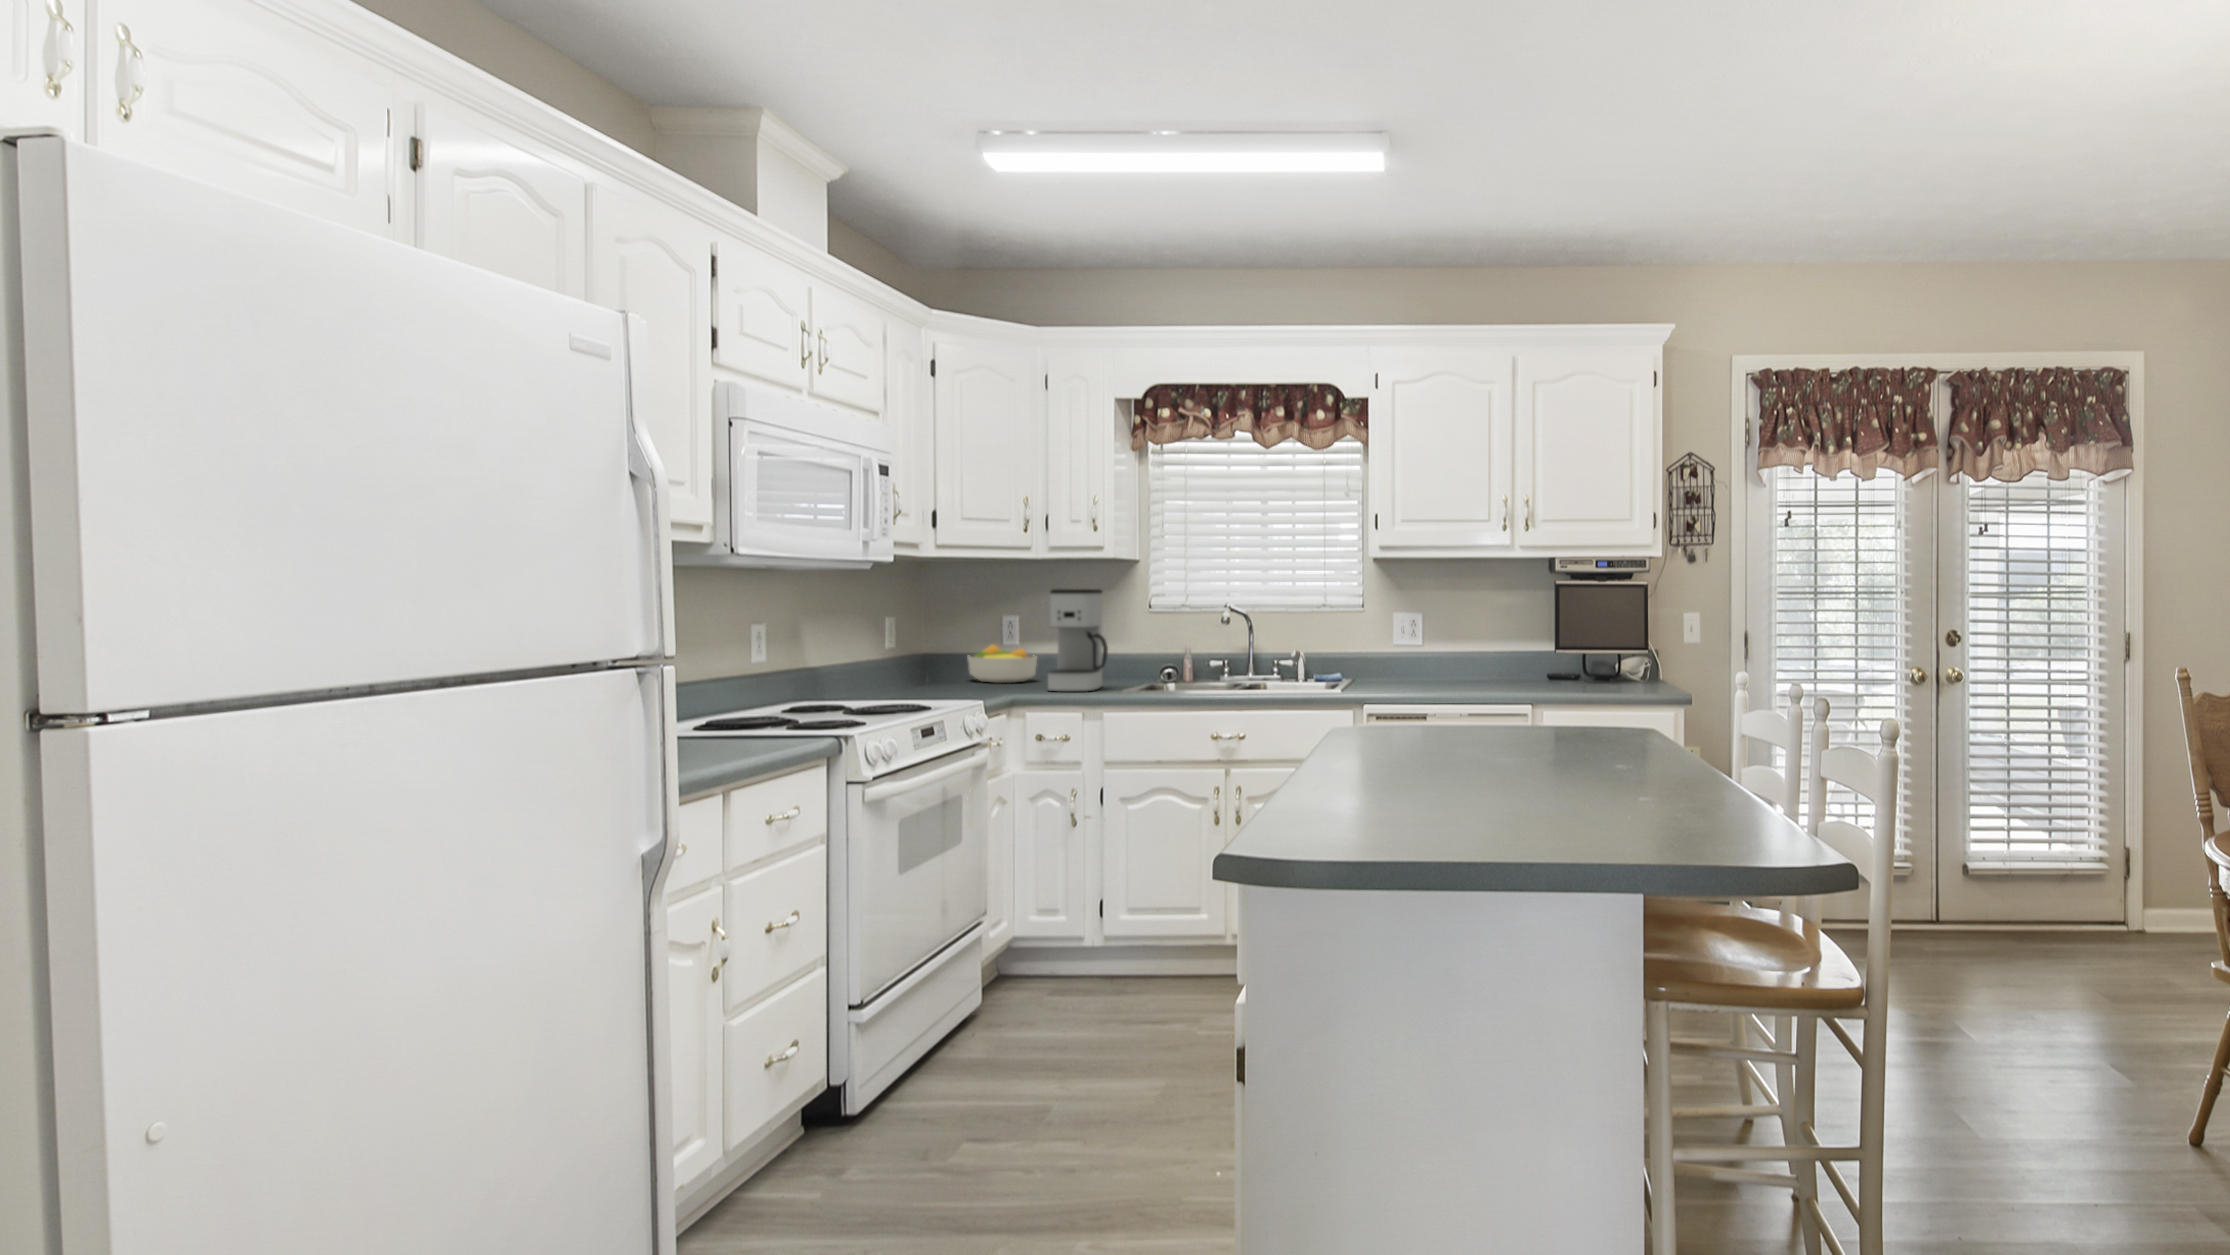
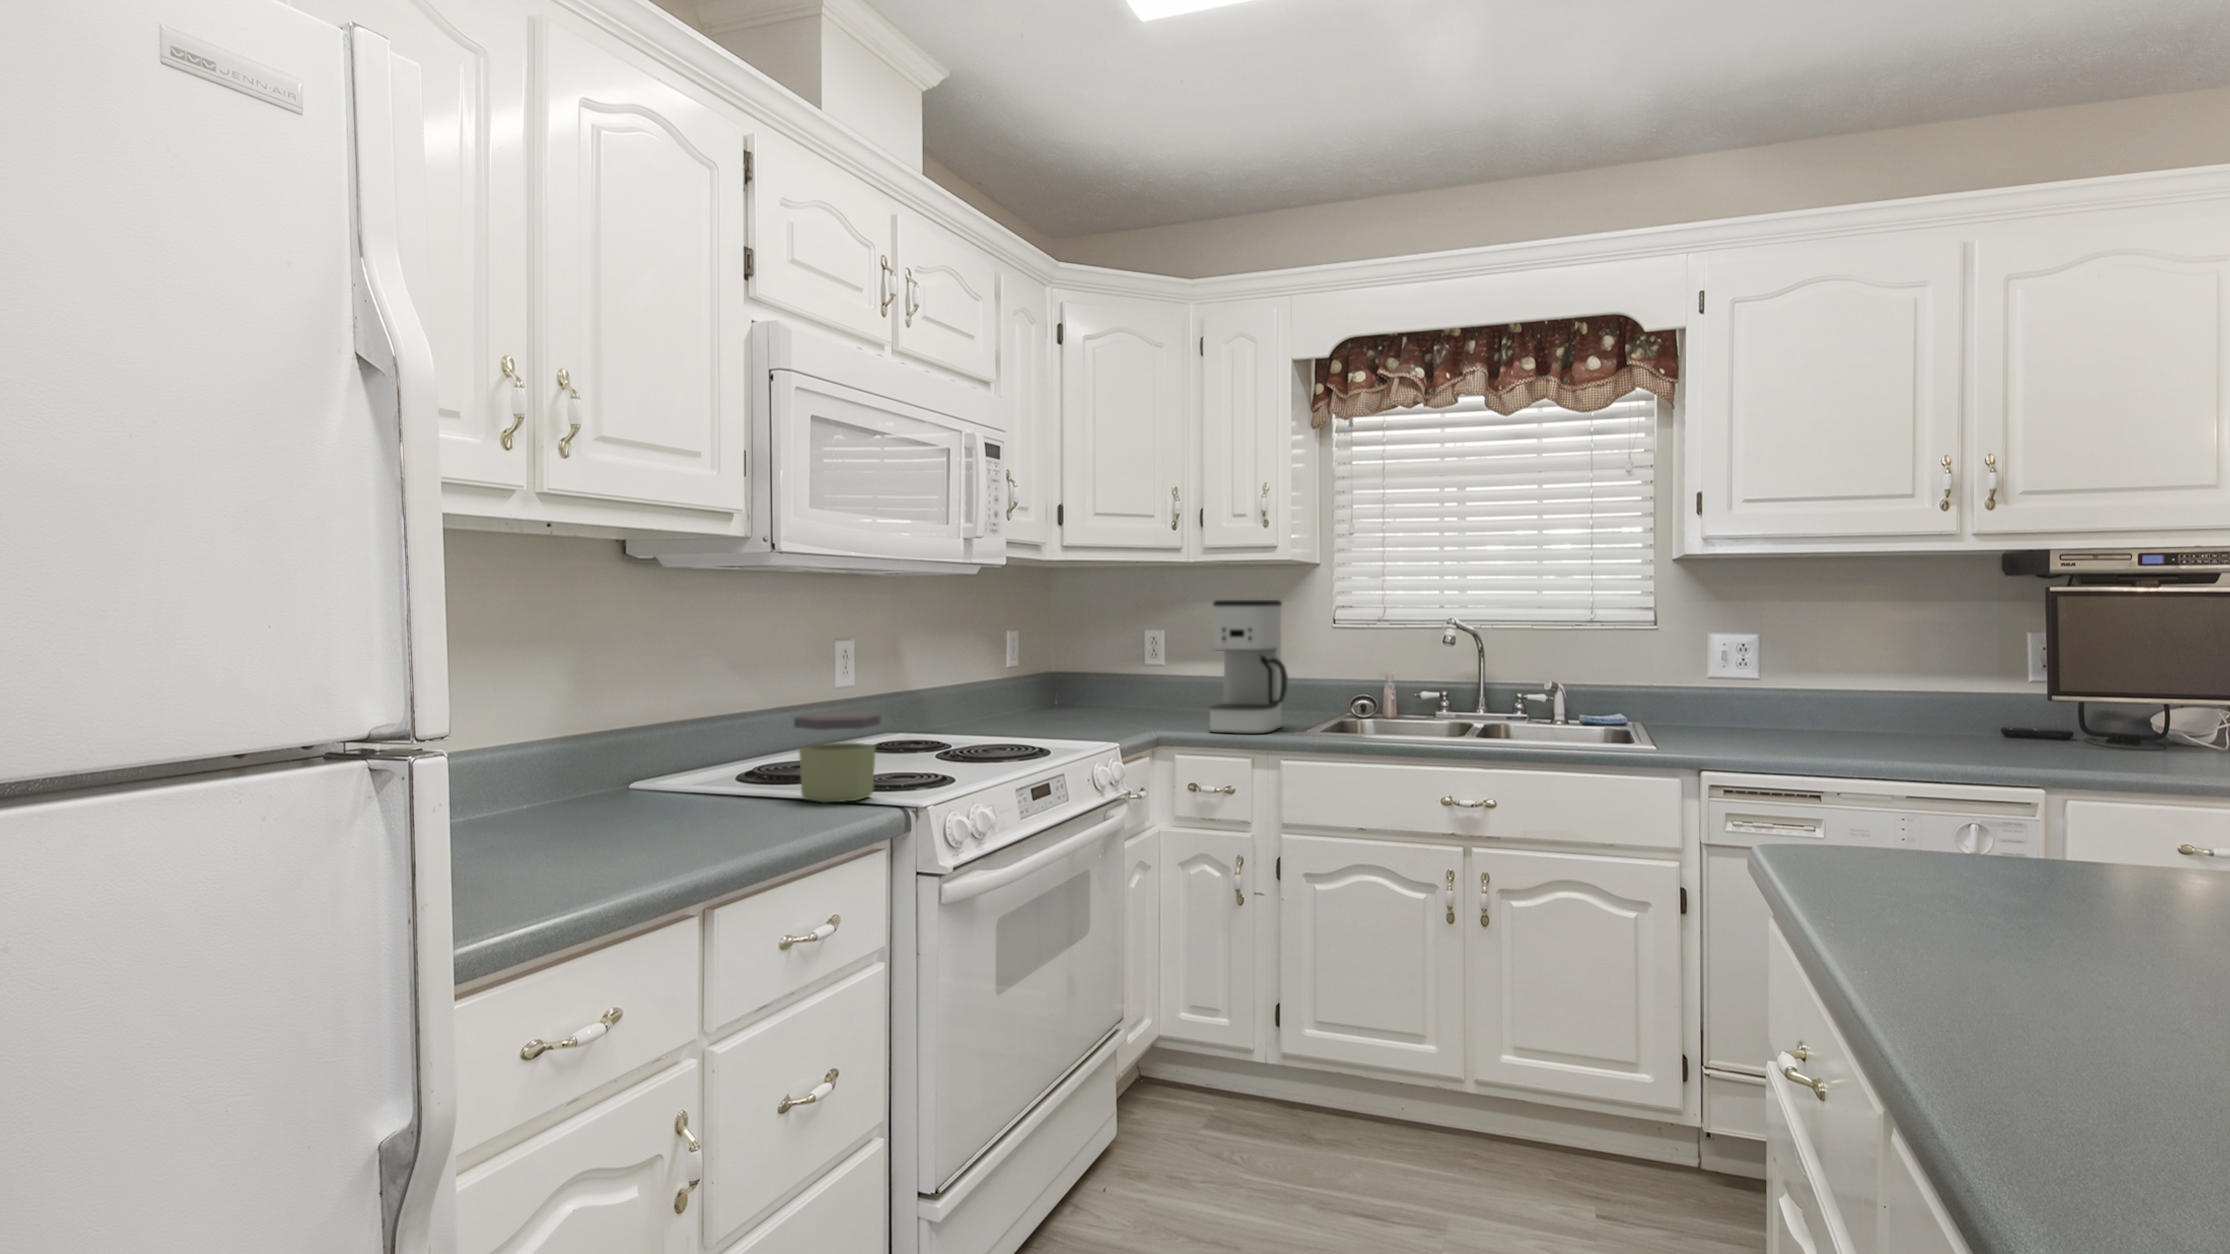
fruit bowl: present [968,645,1037,683] -> none [1114,669,1201,719]
jar: none [748,671,814,739] -> present [794,711,880,802]

